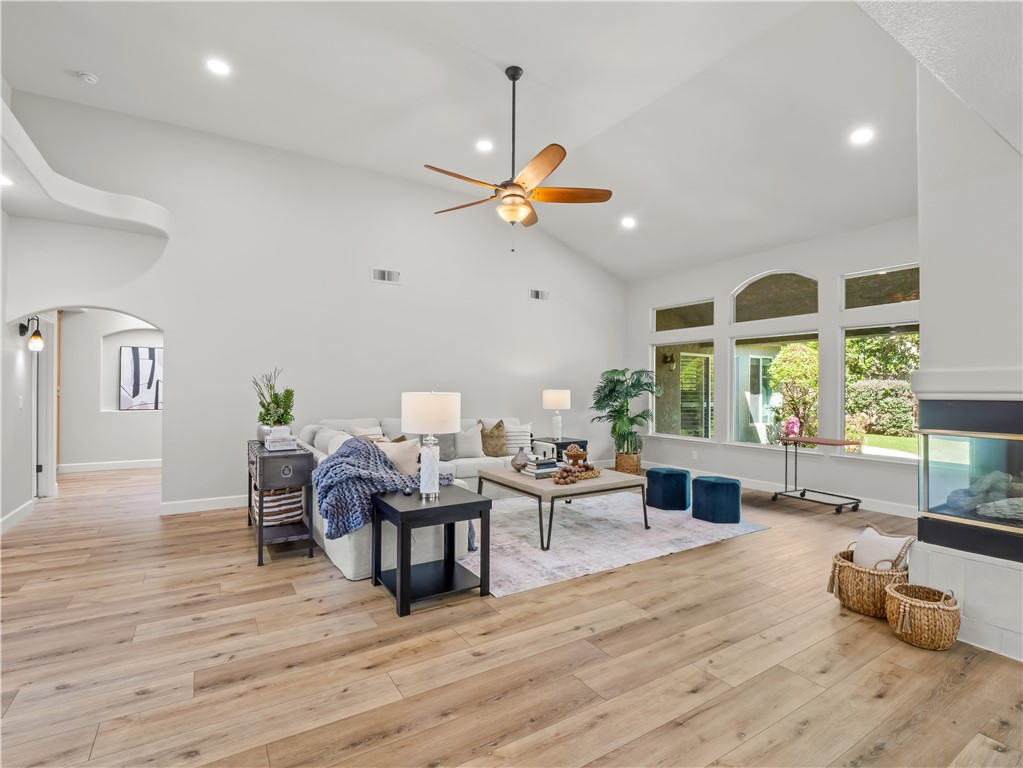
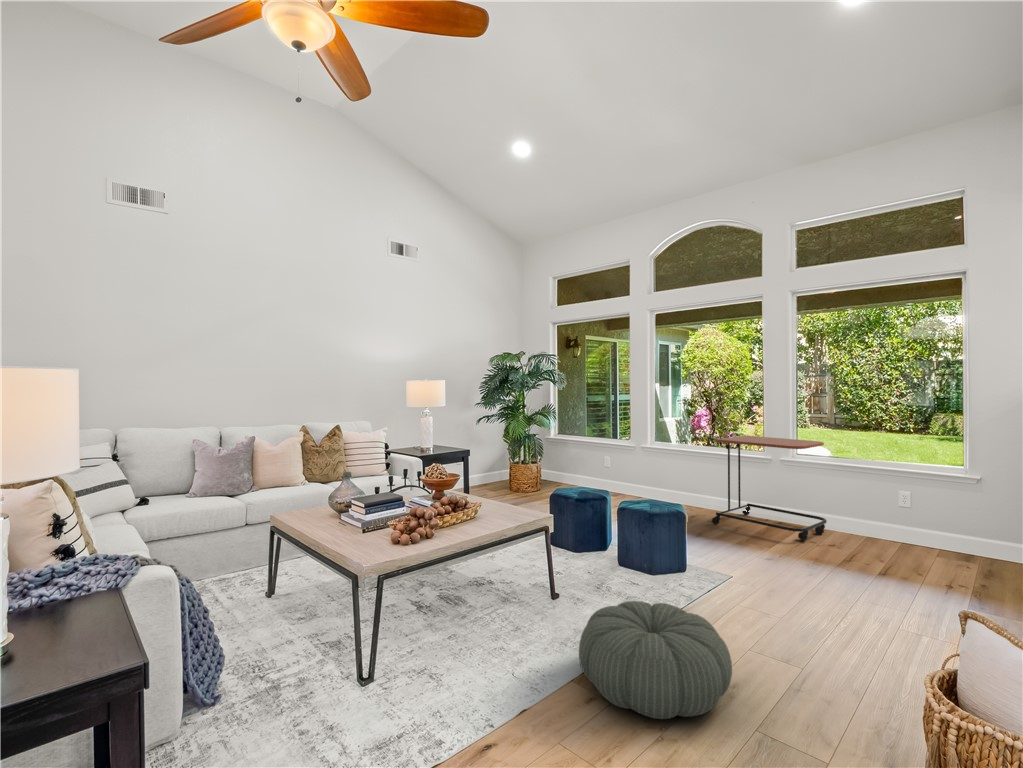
pouf: none [660,521,745,571] -> present [579,601,732,719]

